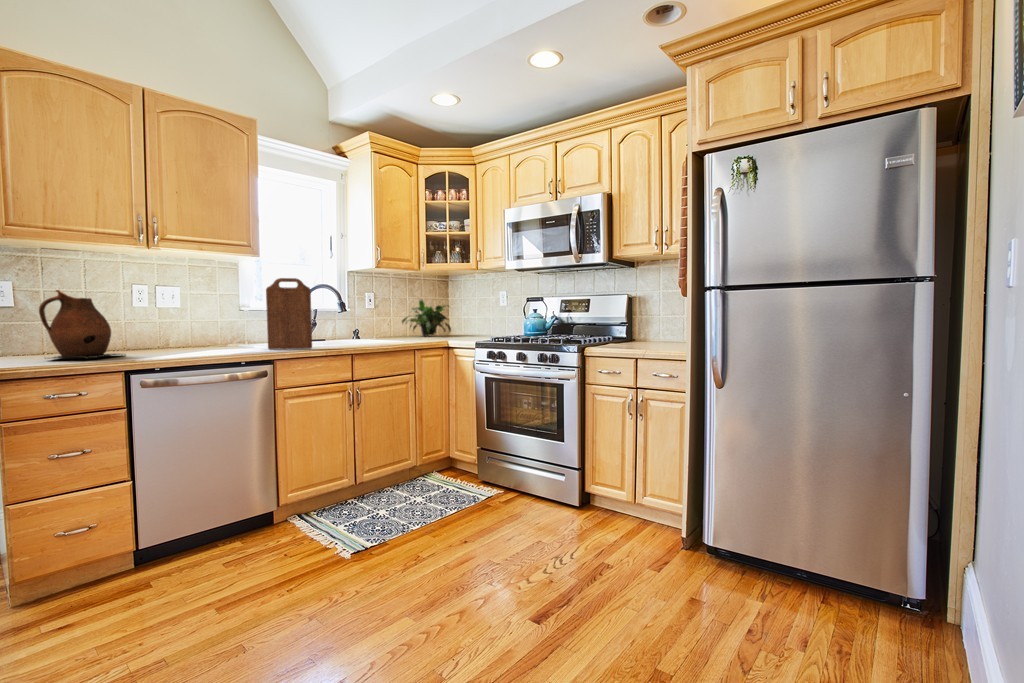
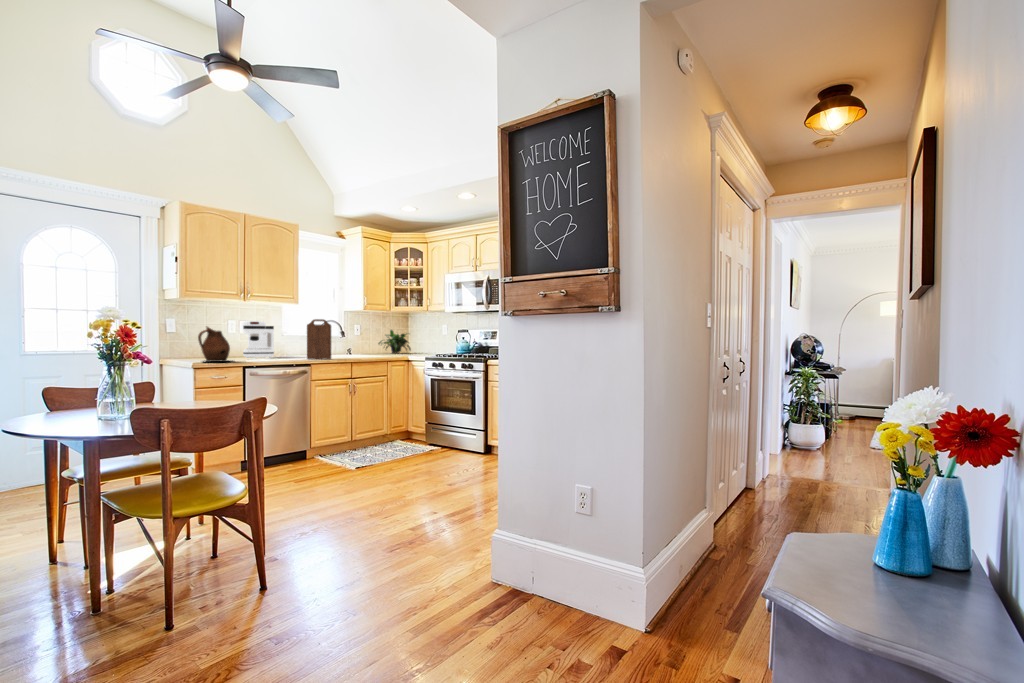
coffee maker: none [164,284,226,348] -> present [243,321,274,358]

